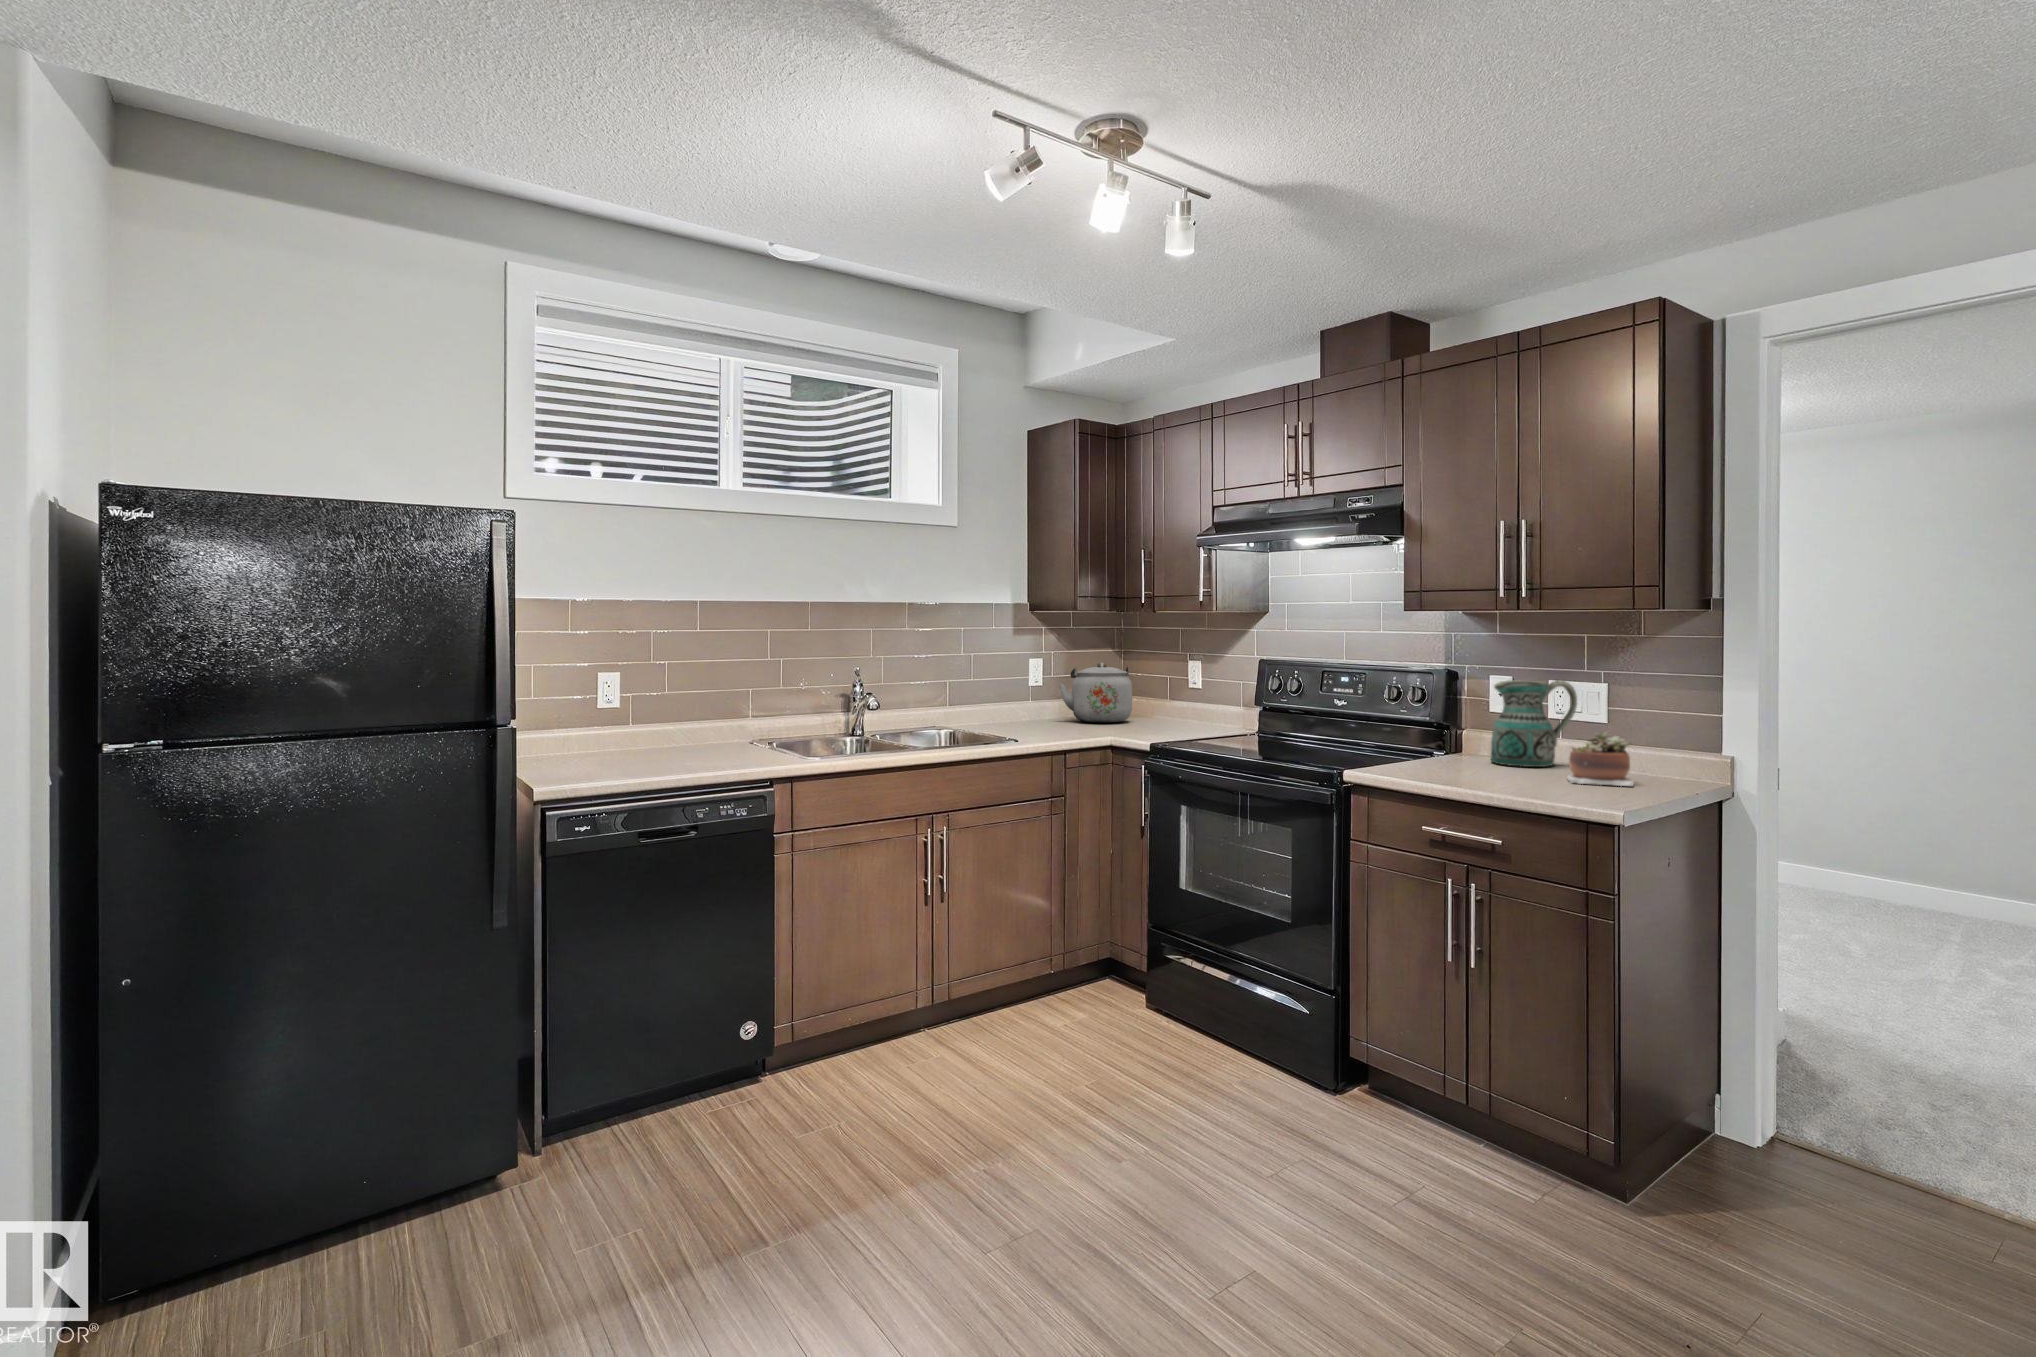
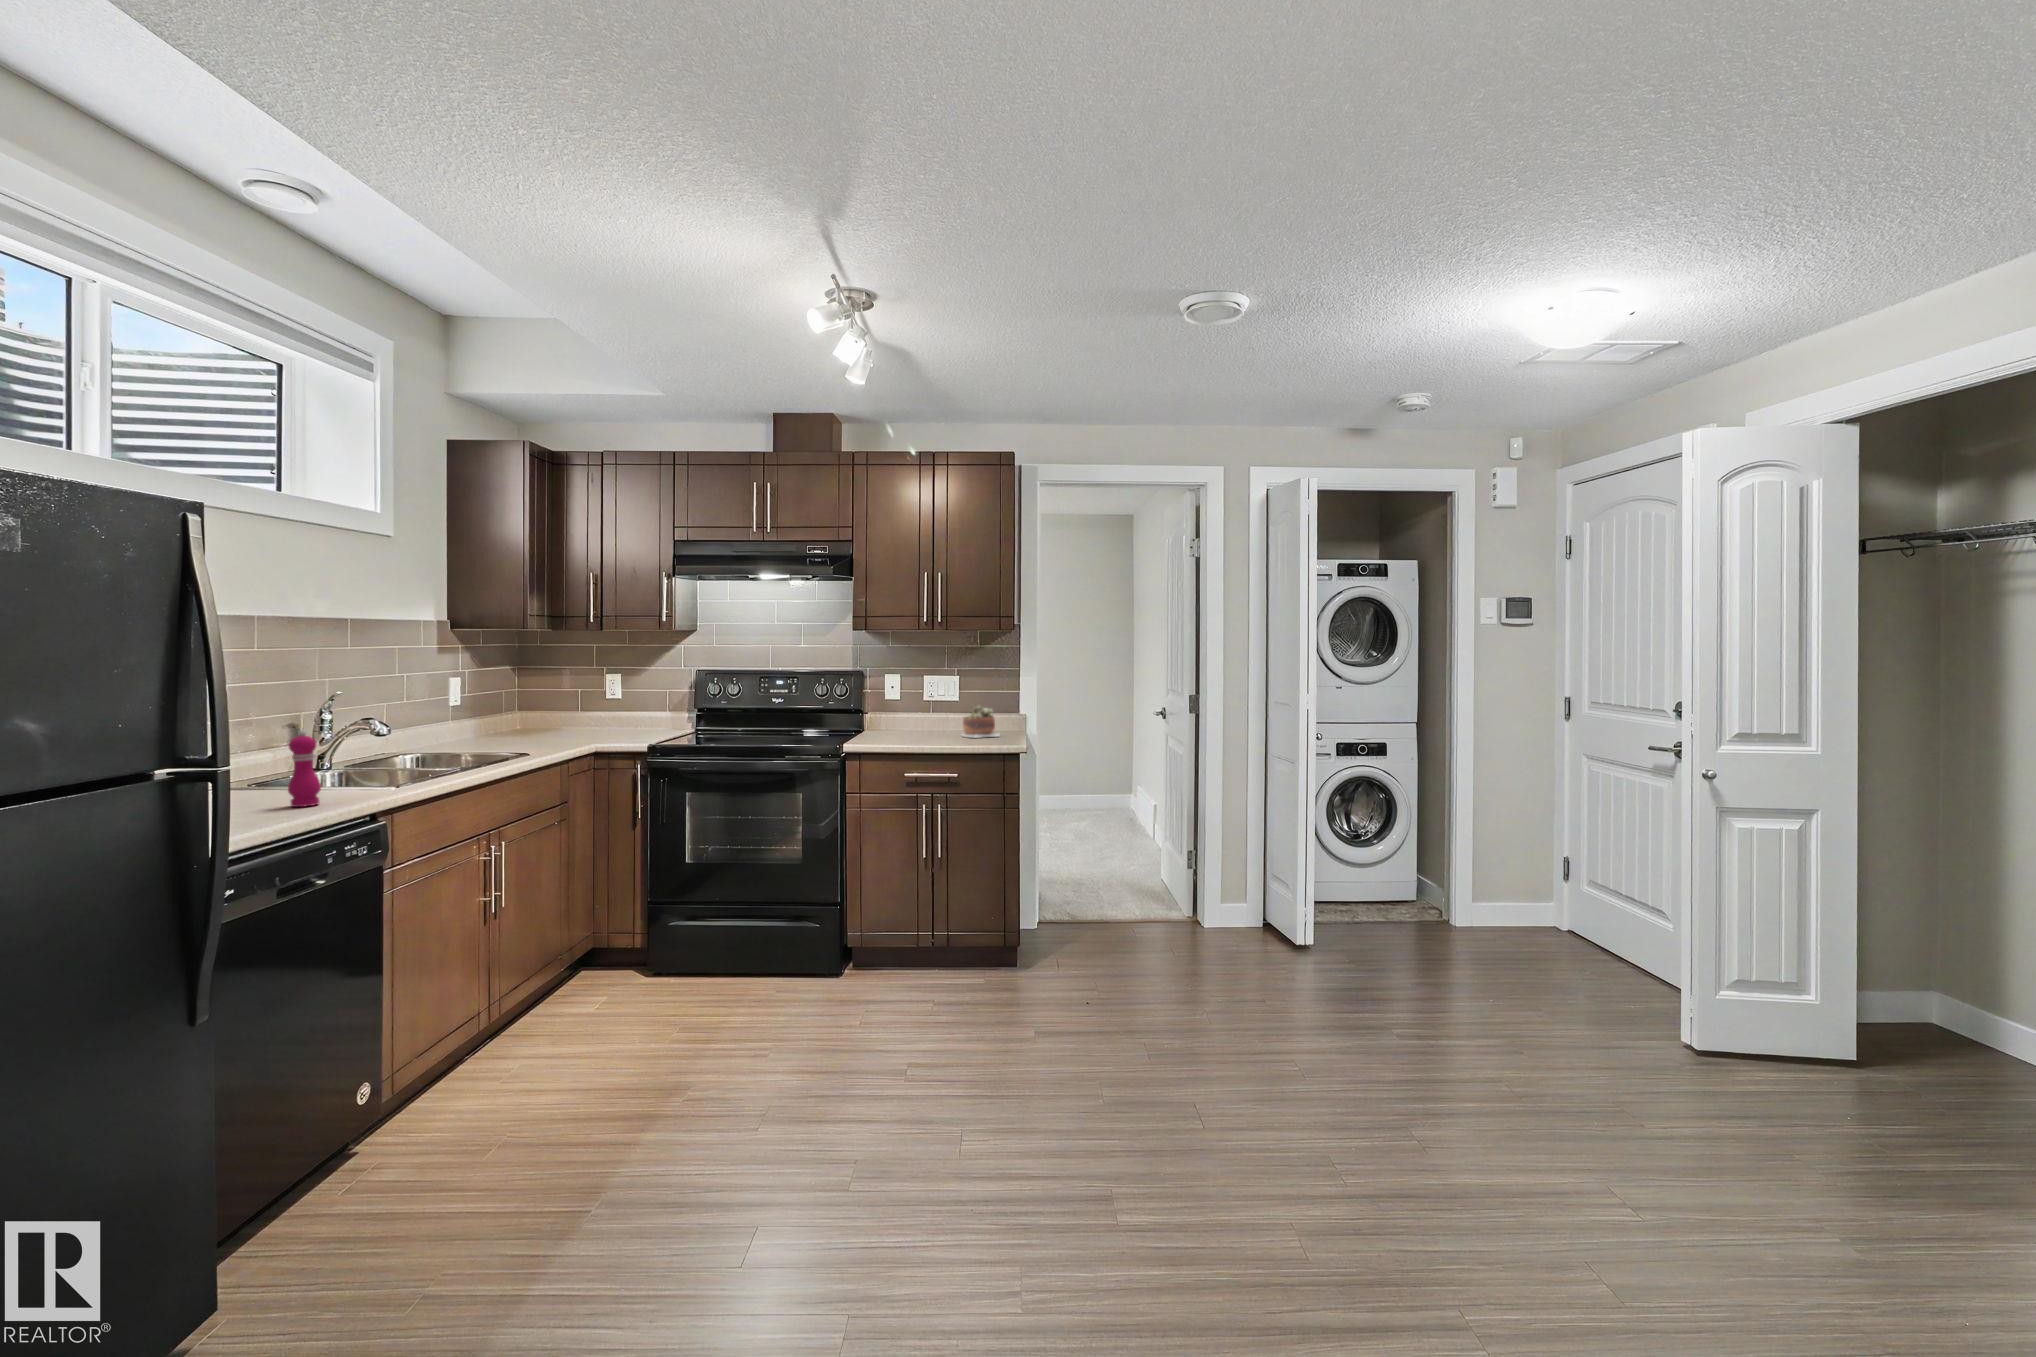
kettle: present [1059,663,1132,723] -> none [489,679,563,736]
ceramic pitcher: present [1491,680,1577,767] -> none [900,676,945,733]
pepper mill: none [702,699,728,770] -> present [288,730,321,807]

